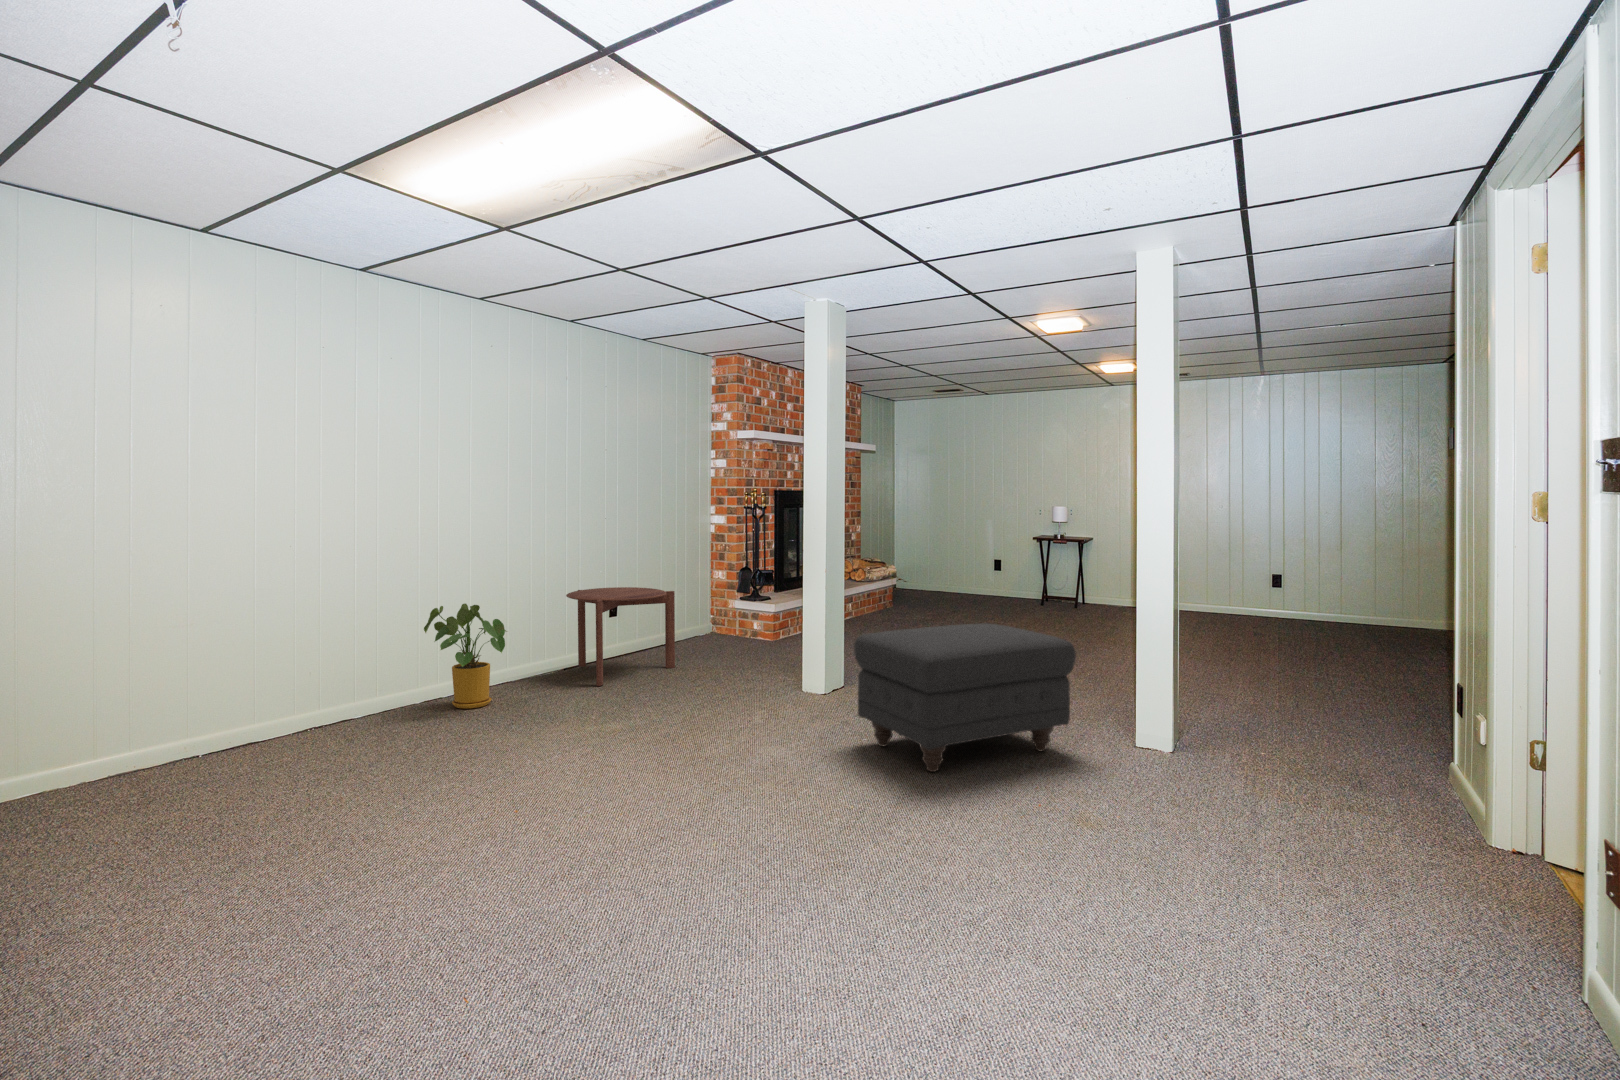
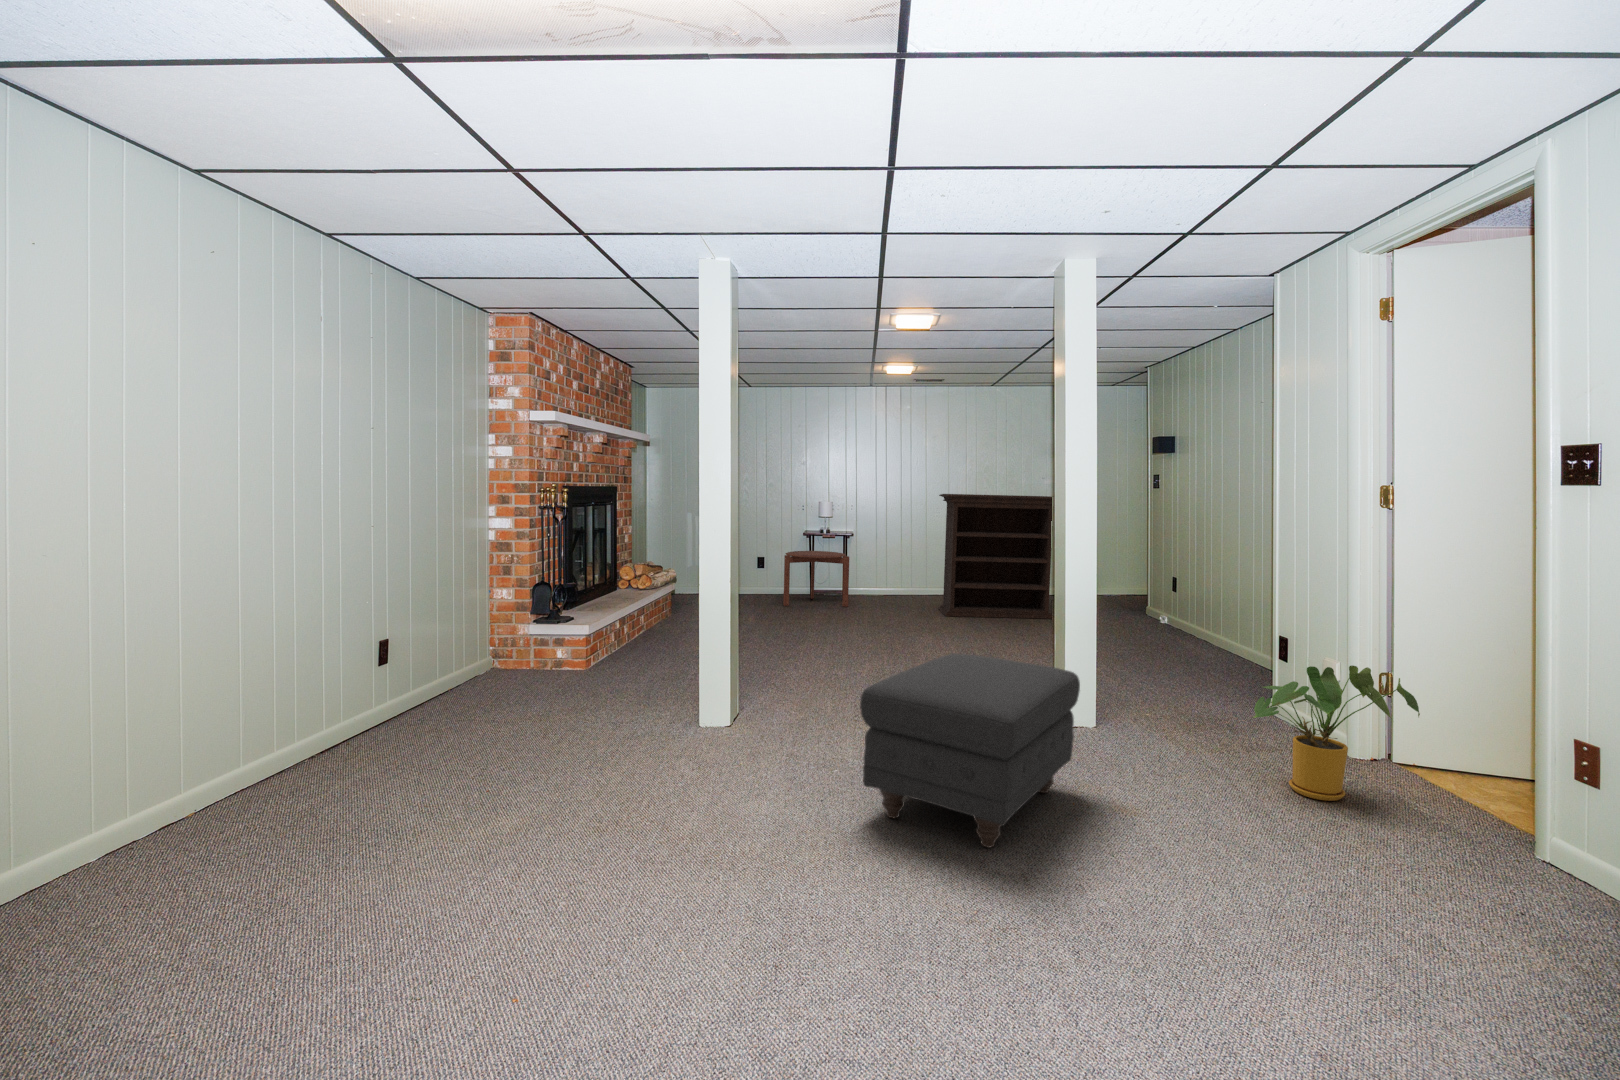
bookshelf: none [1174,492,1320,633] -> present [938,494,1052,619]
side table: present [566,587,675,686] -> present [783,551,849,607]
house plant: present [424,604,506,709] -> present [1254,666,1420,801]

